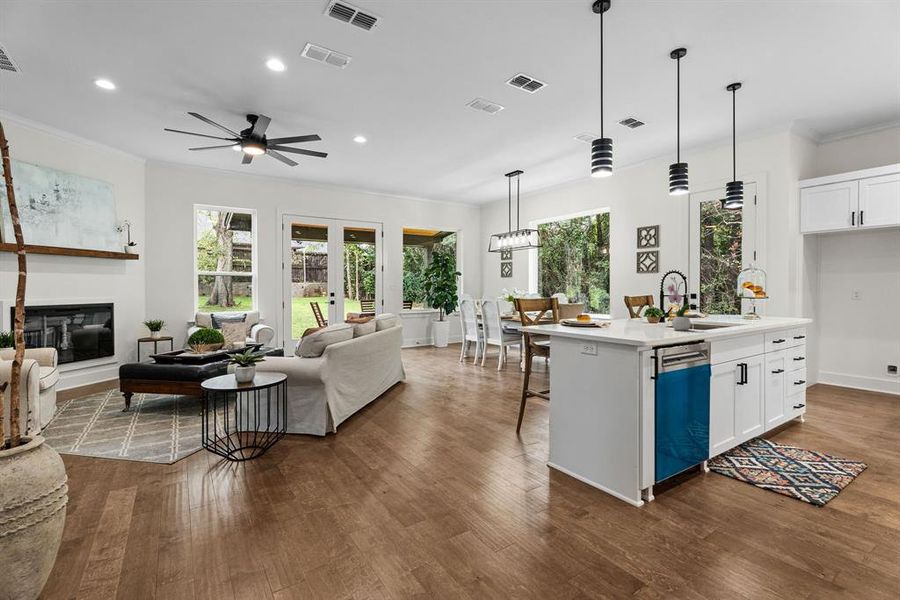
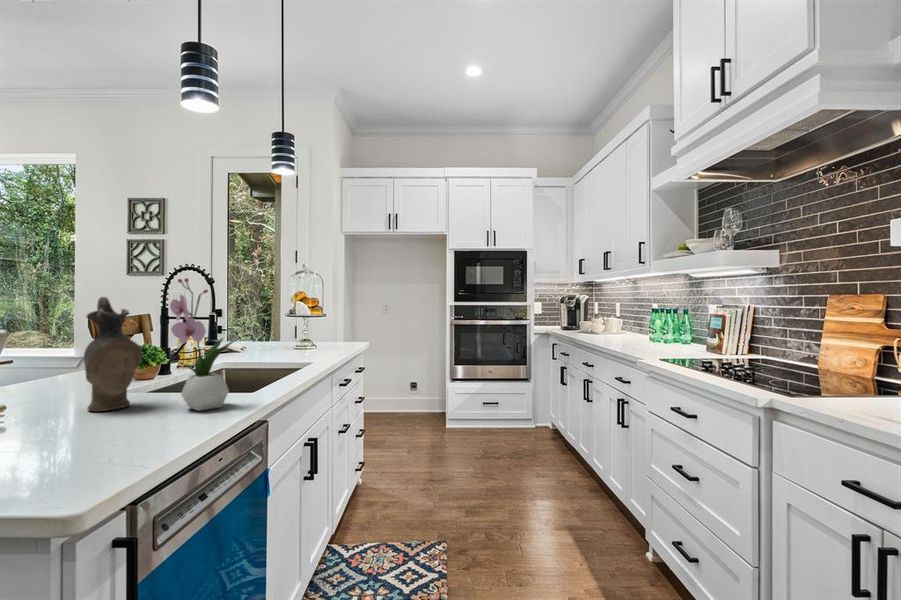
ceramic pitcher: none [636,285,657,327] -> present [84,297,142,411]

